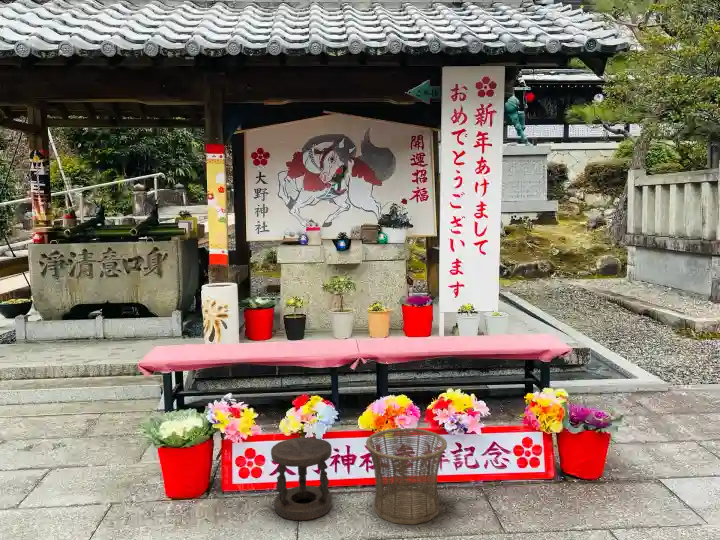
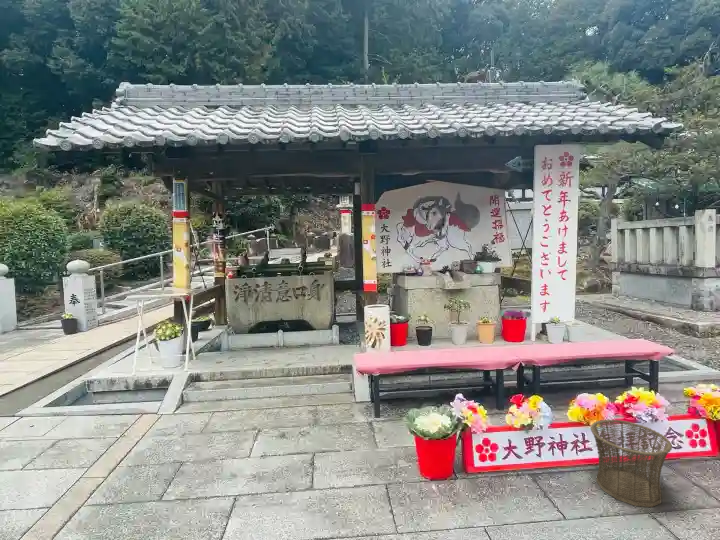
stool: present [271,438,332,520] -> none [516,429,570,504]

